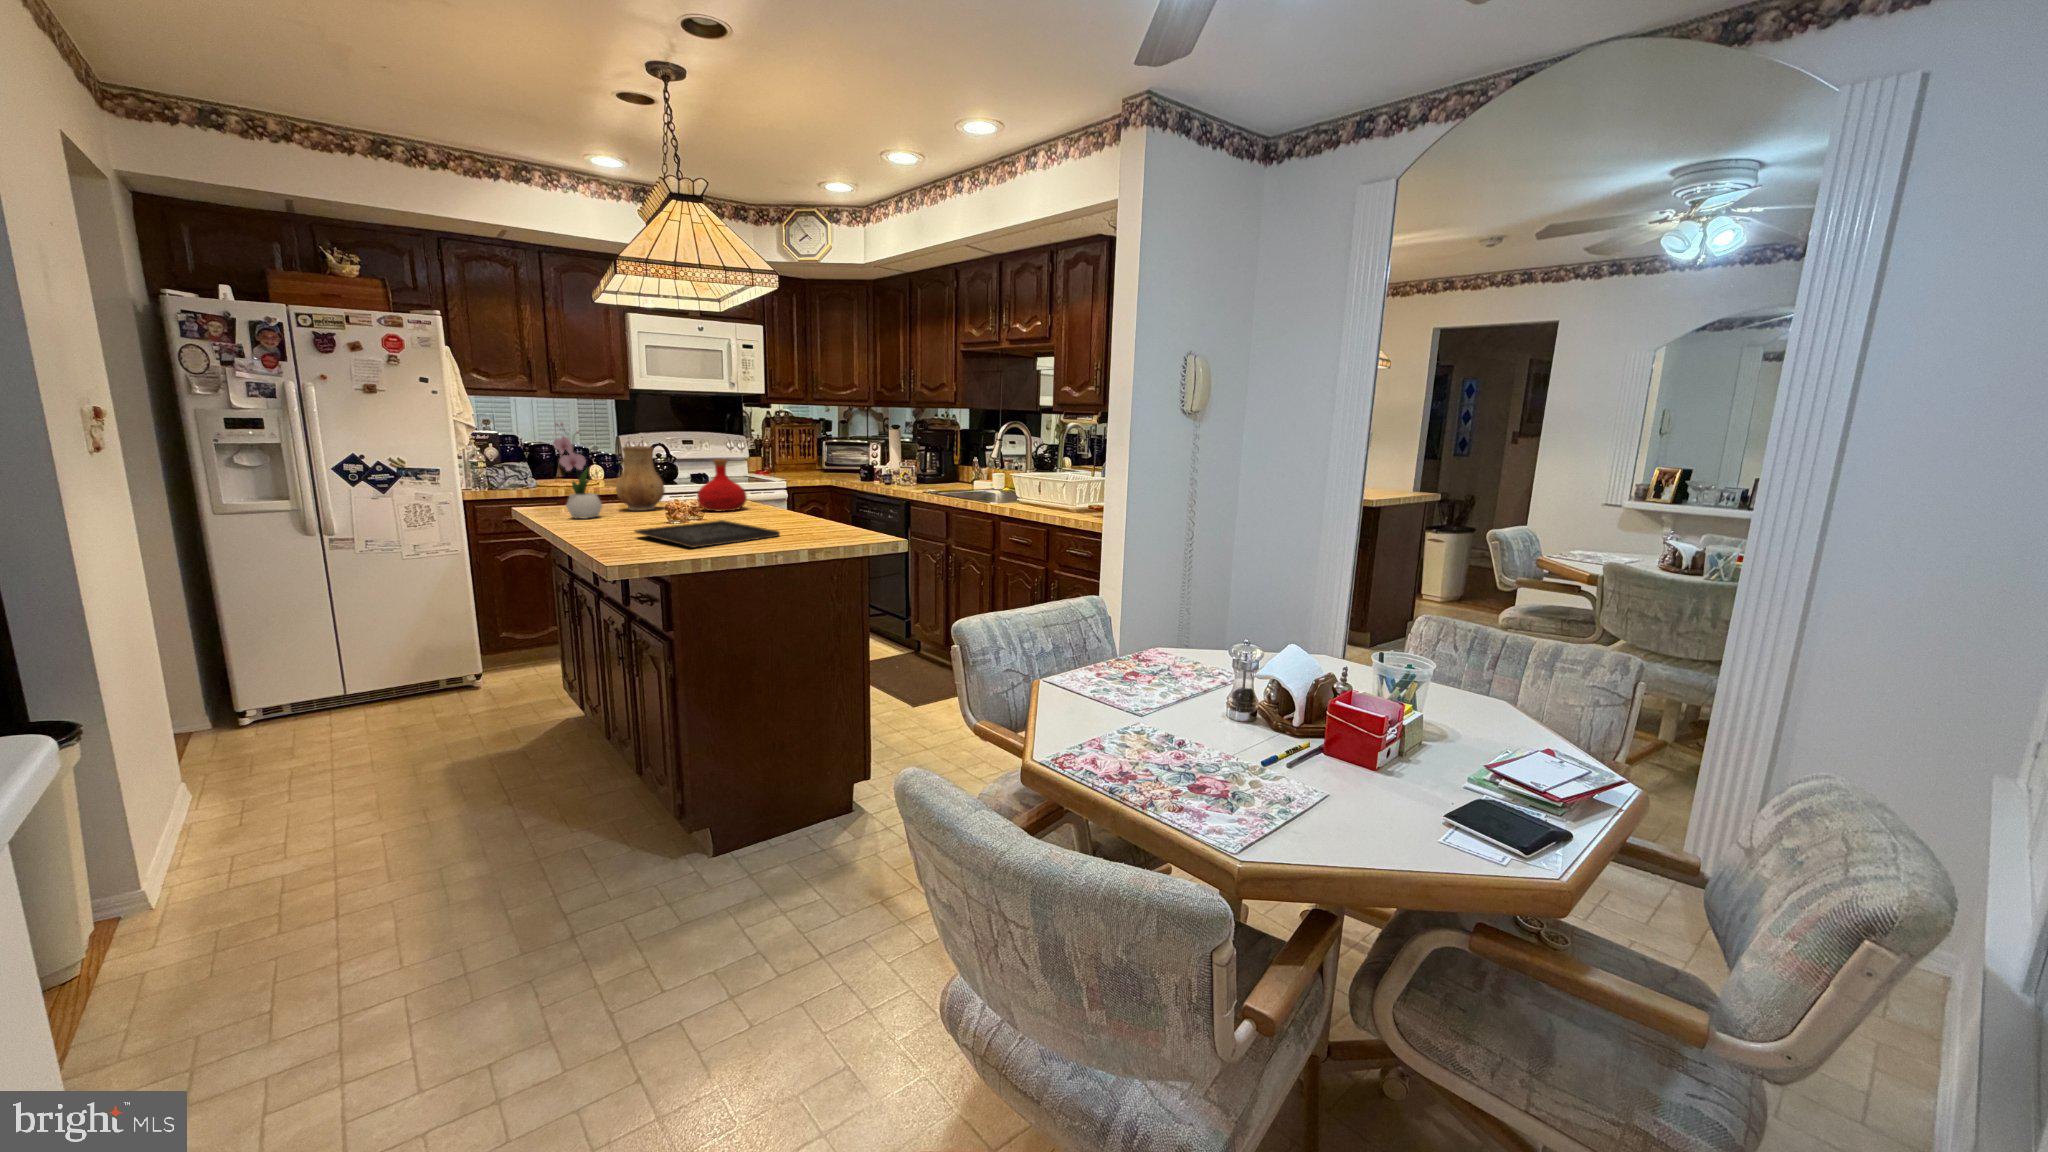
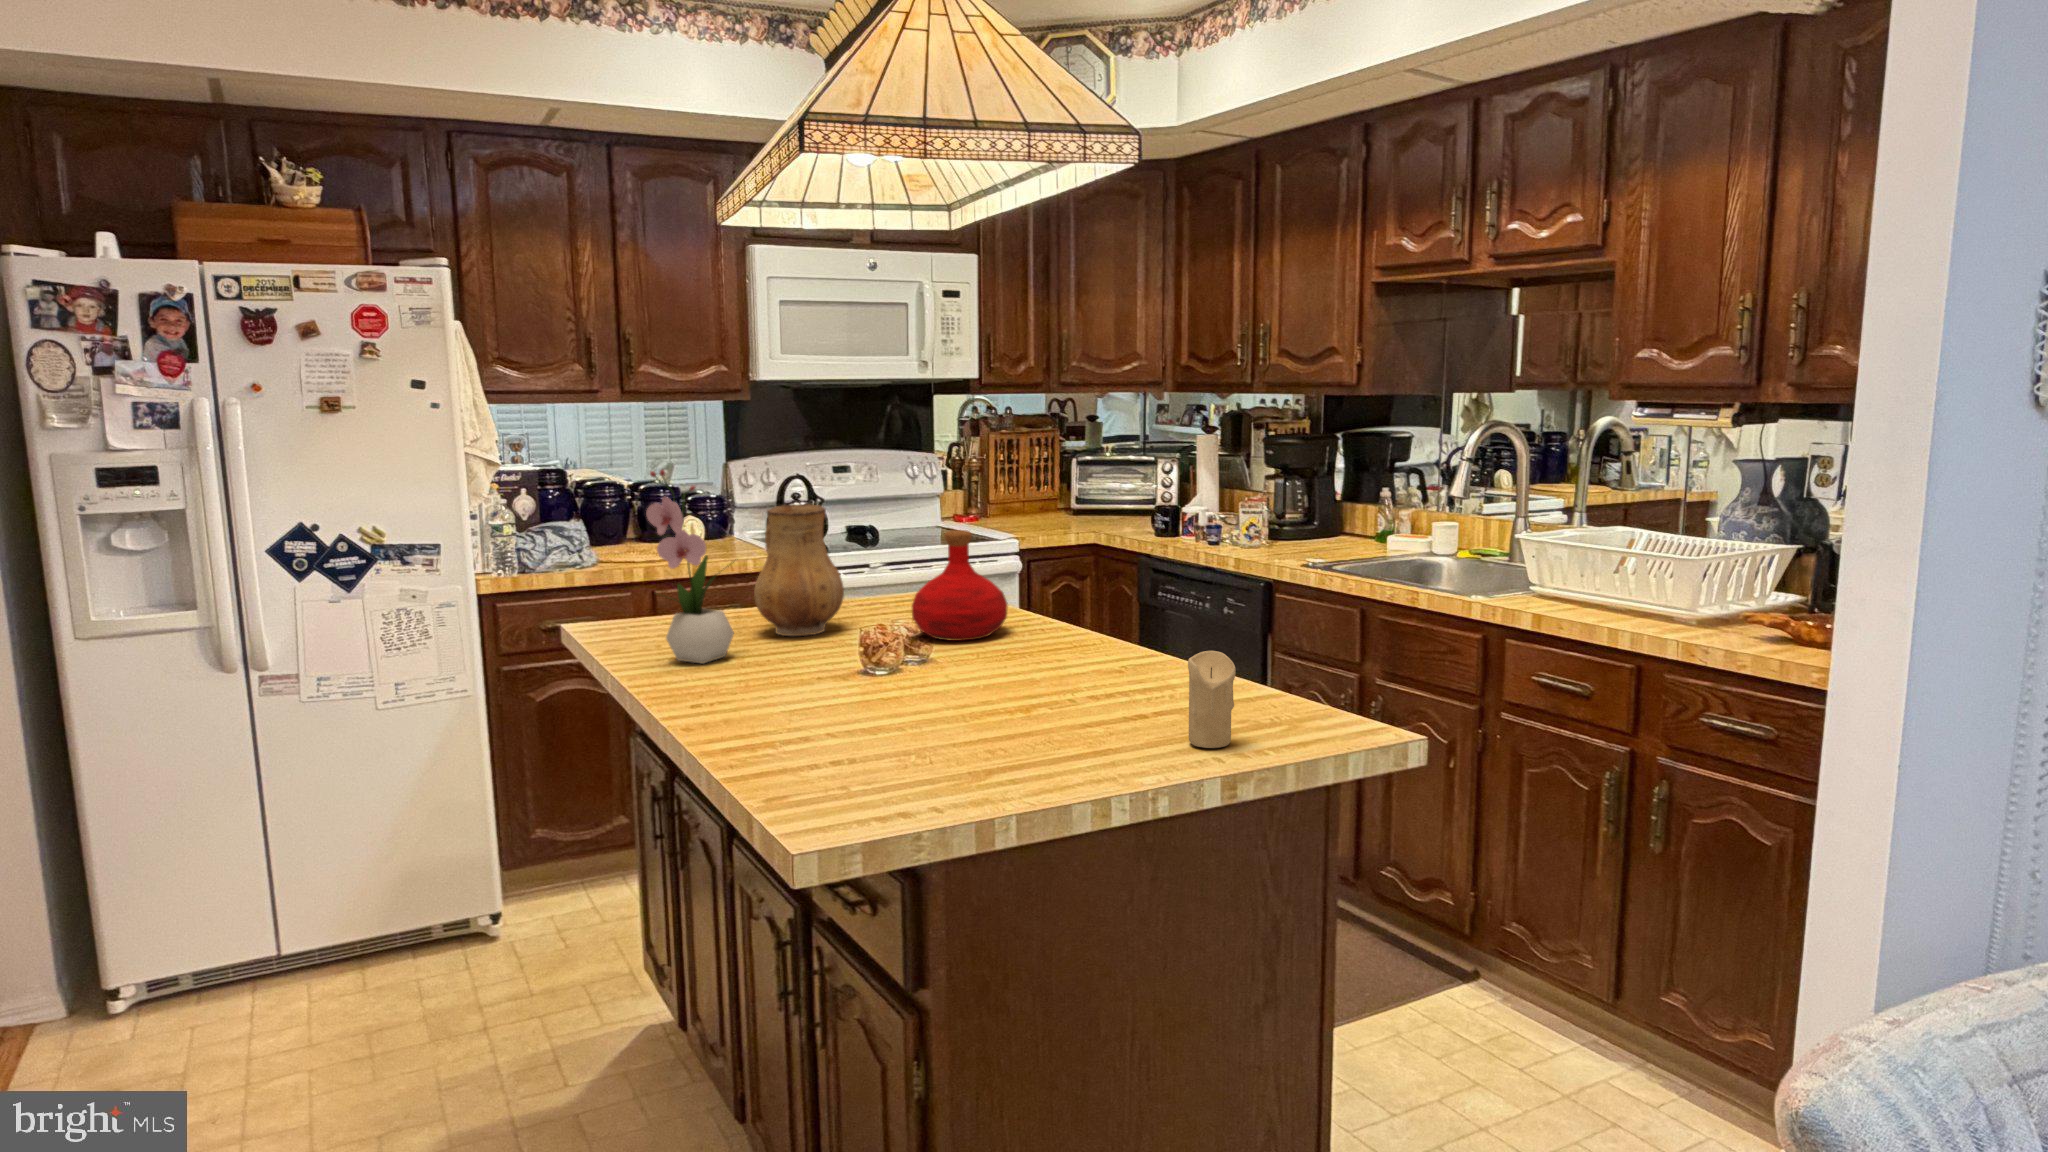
candle: none [794,497,815,537] -> present [1188,651,1236,748]
tray: present [635,520,780,548] -> none [822,684,1150,792]

